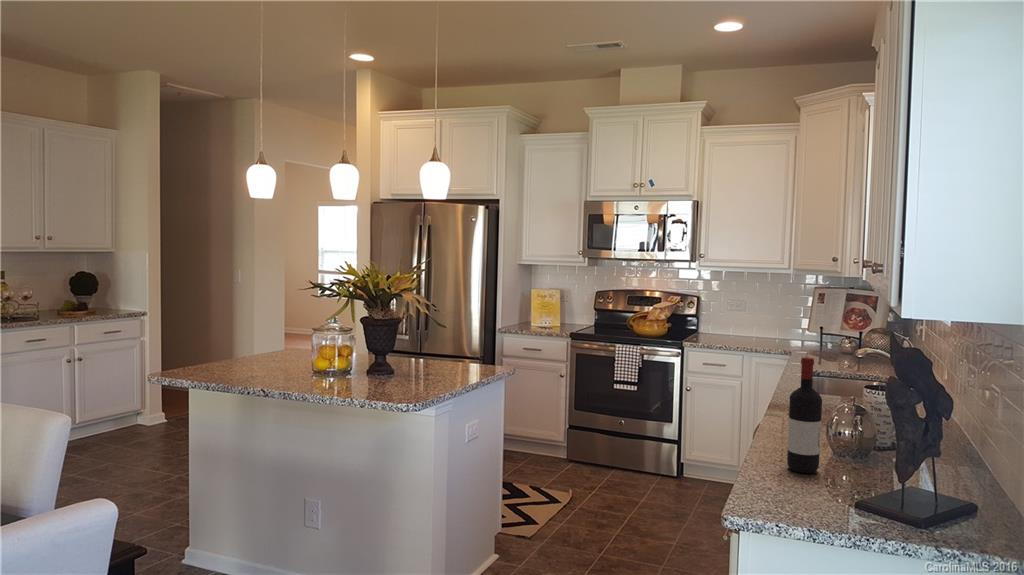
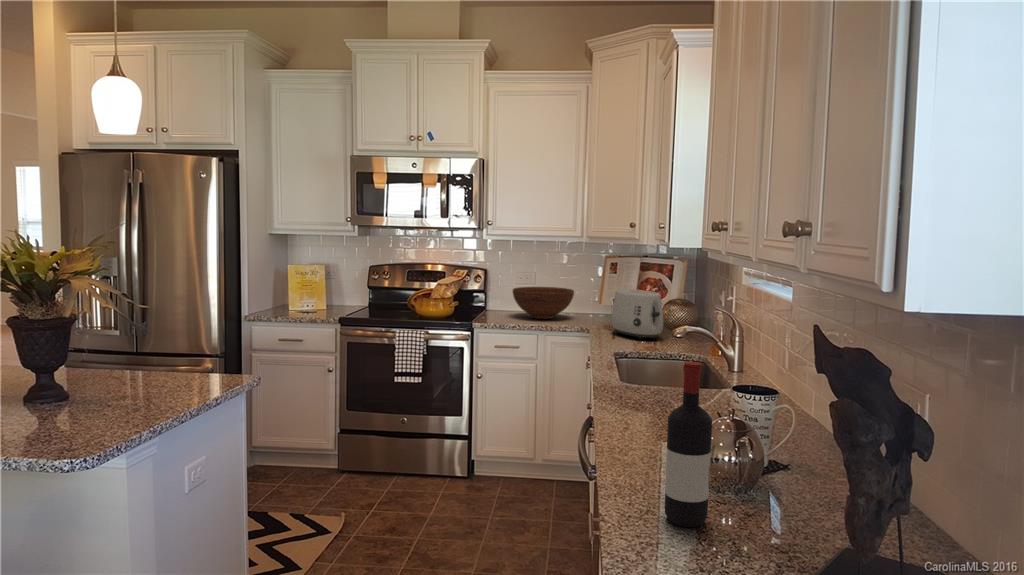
fruit bowl: none [722,313,780,342] -> present [513,287,574,319]
toaster: none [810,317,860,363] -> present [611,289,663,339]

